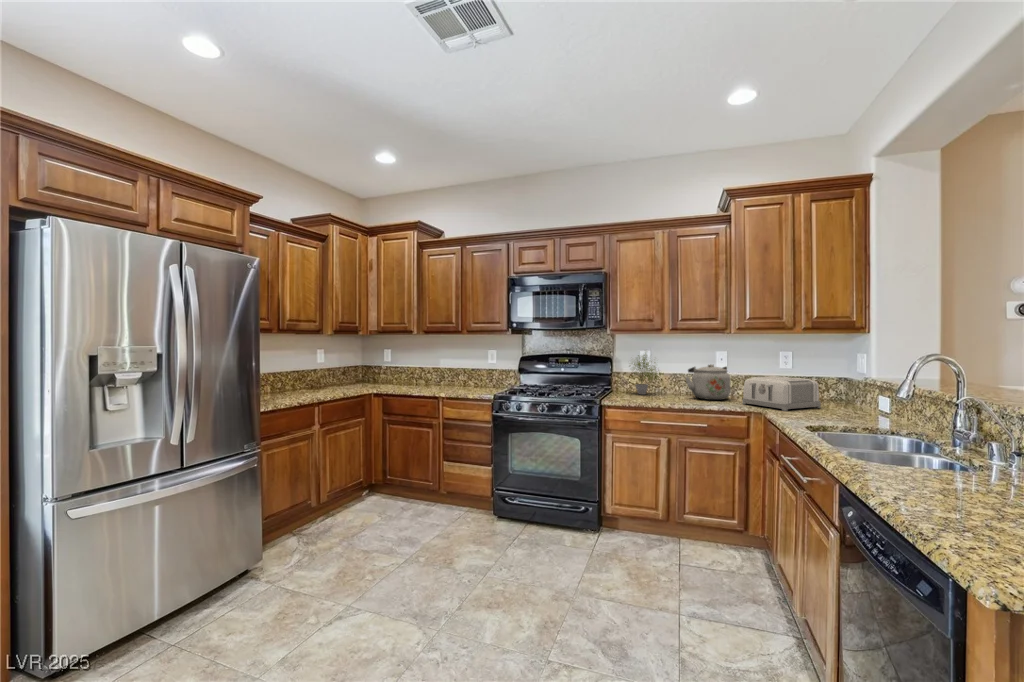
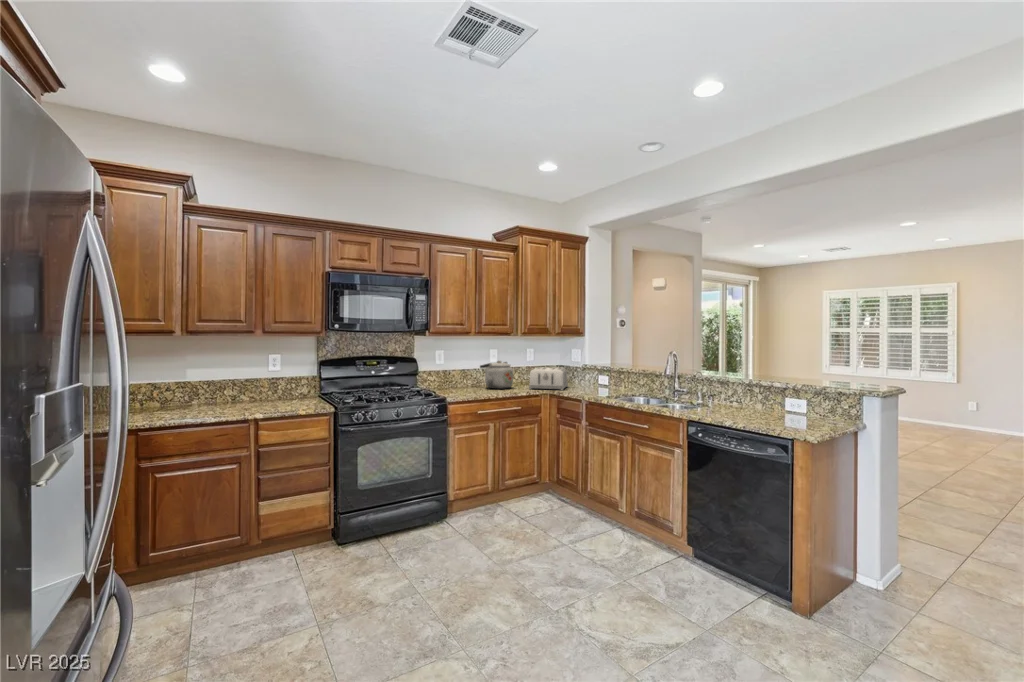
potted plant: present [634,355,660,394] -> none [429,350,464,391]

